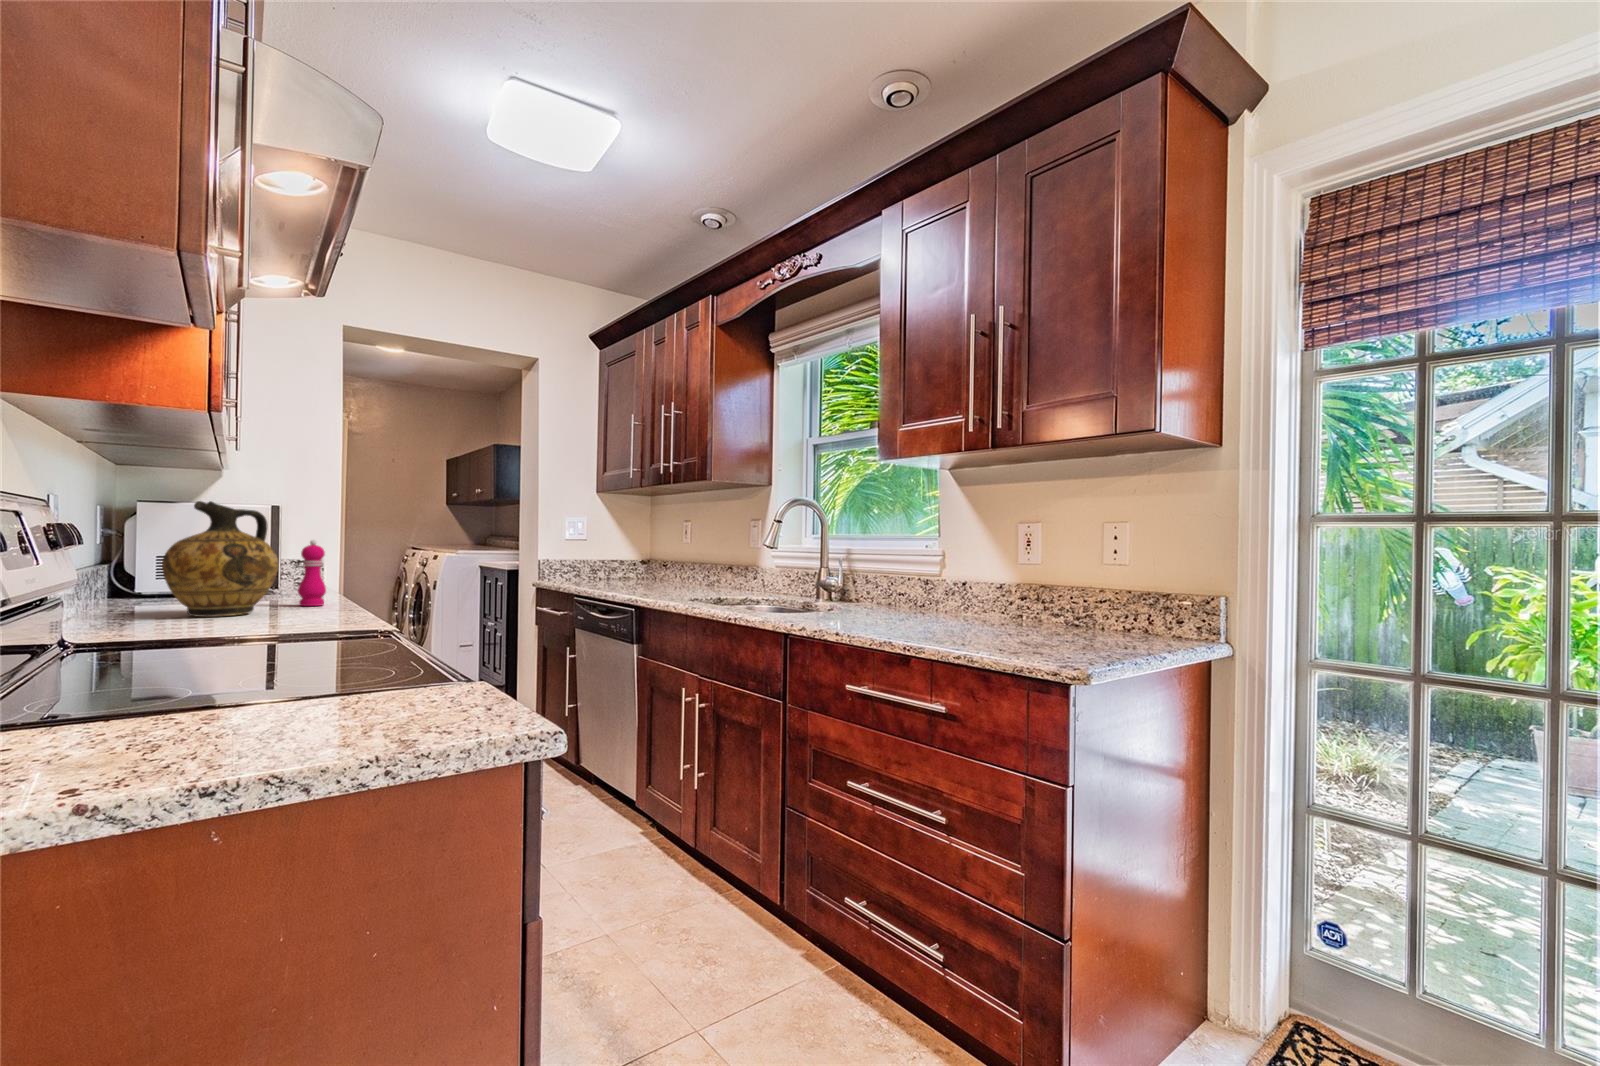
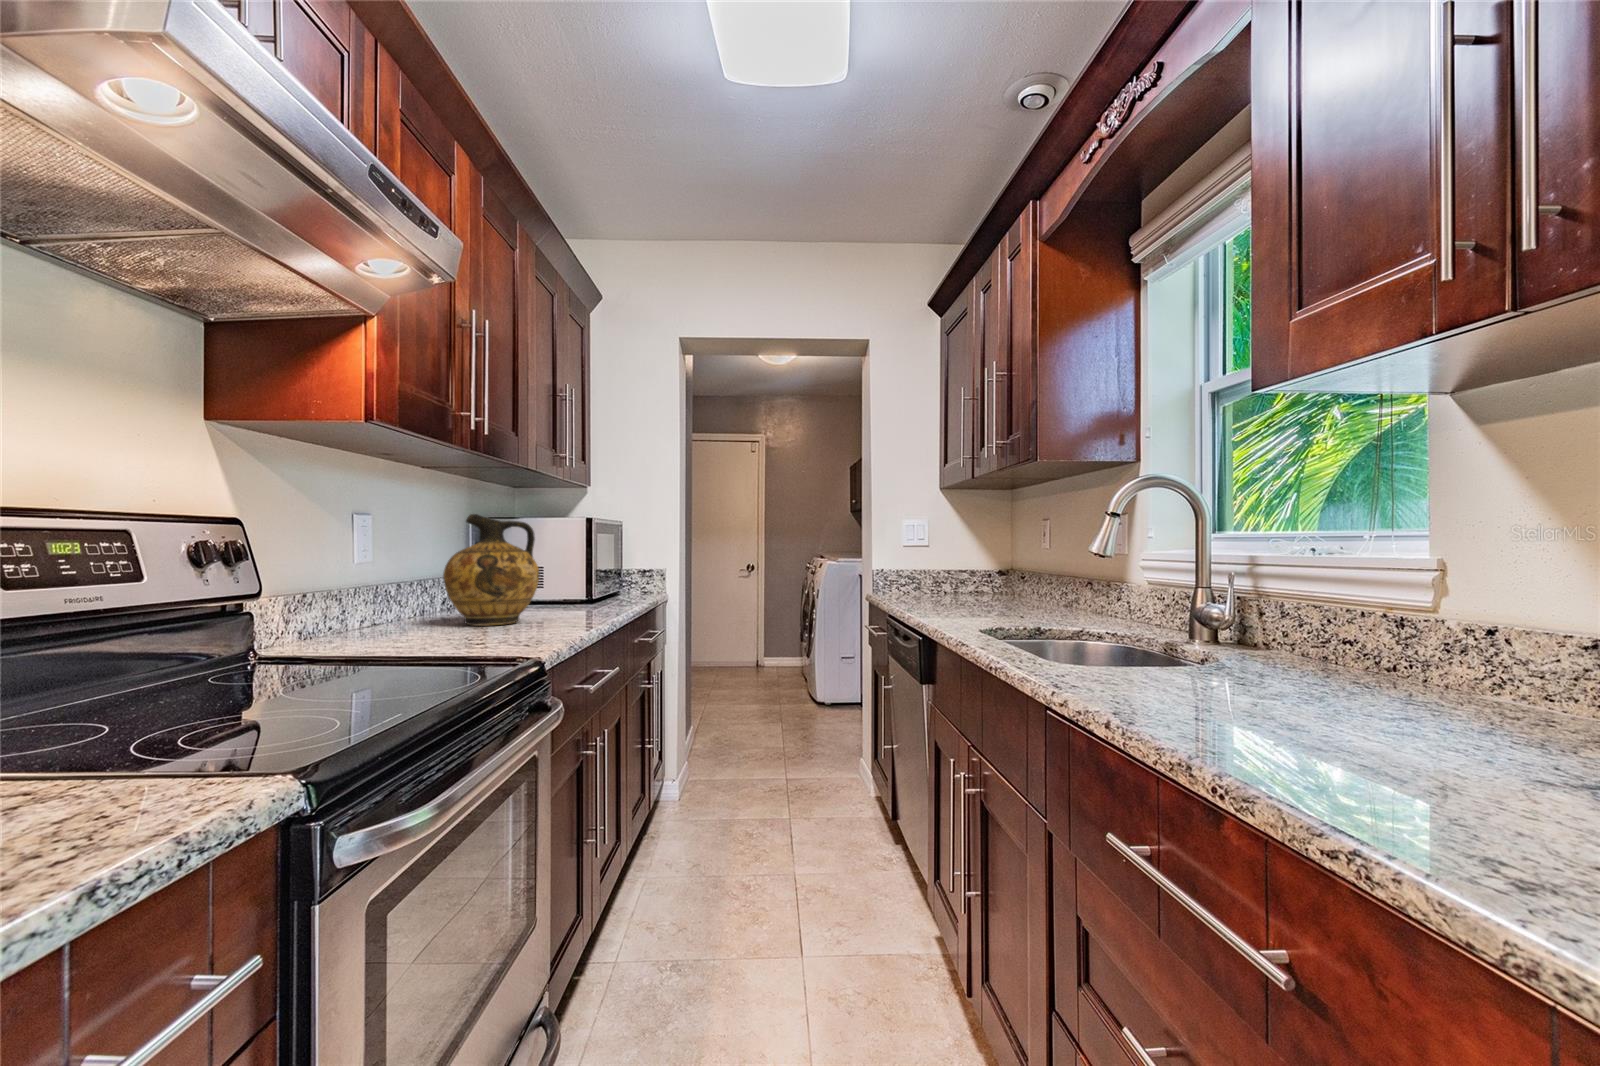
pepper mill: present [298,540,326,606] -> none [578,550,602,617]

